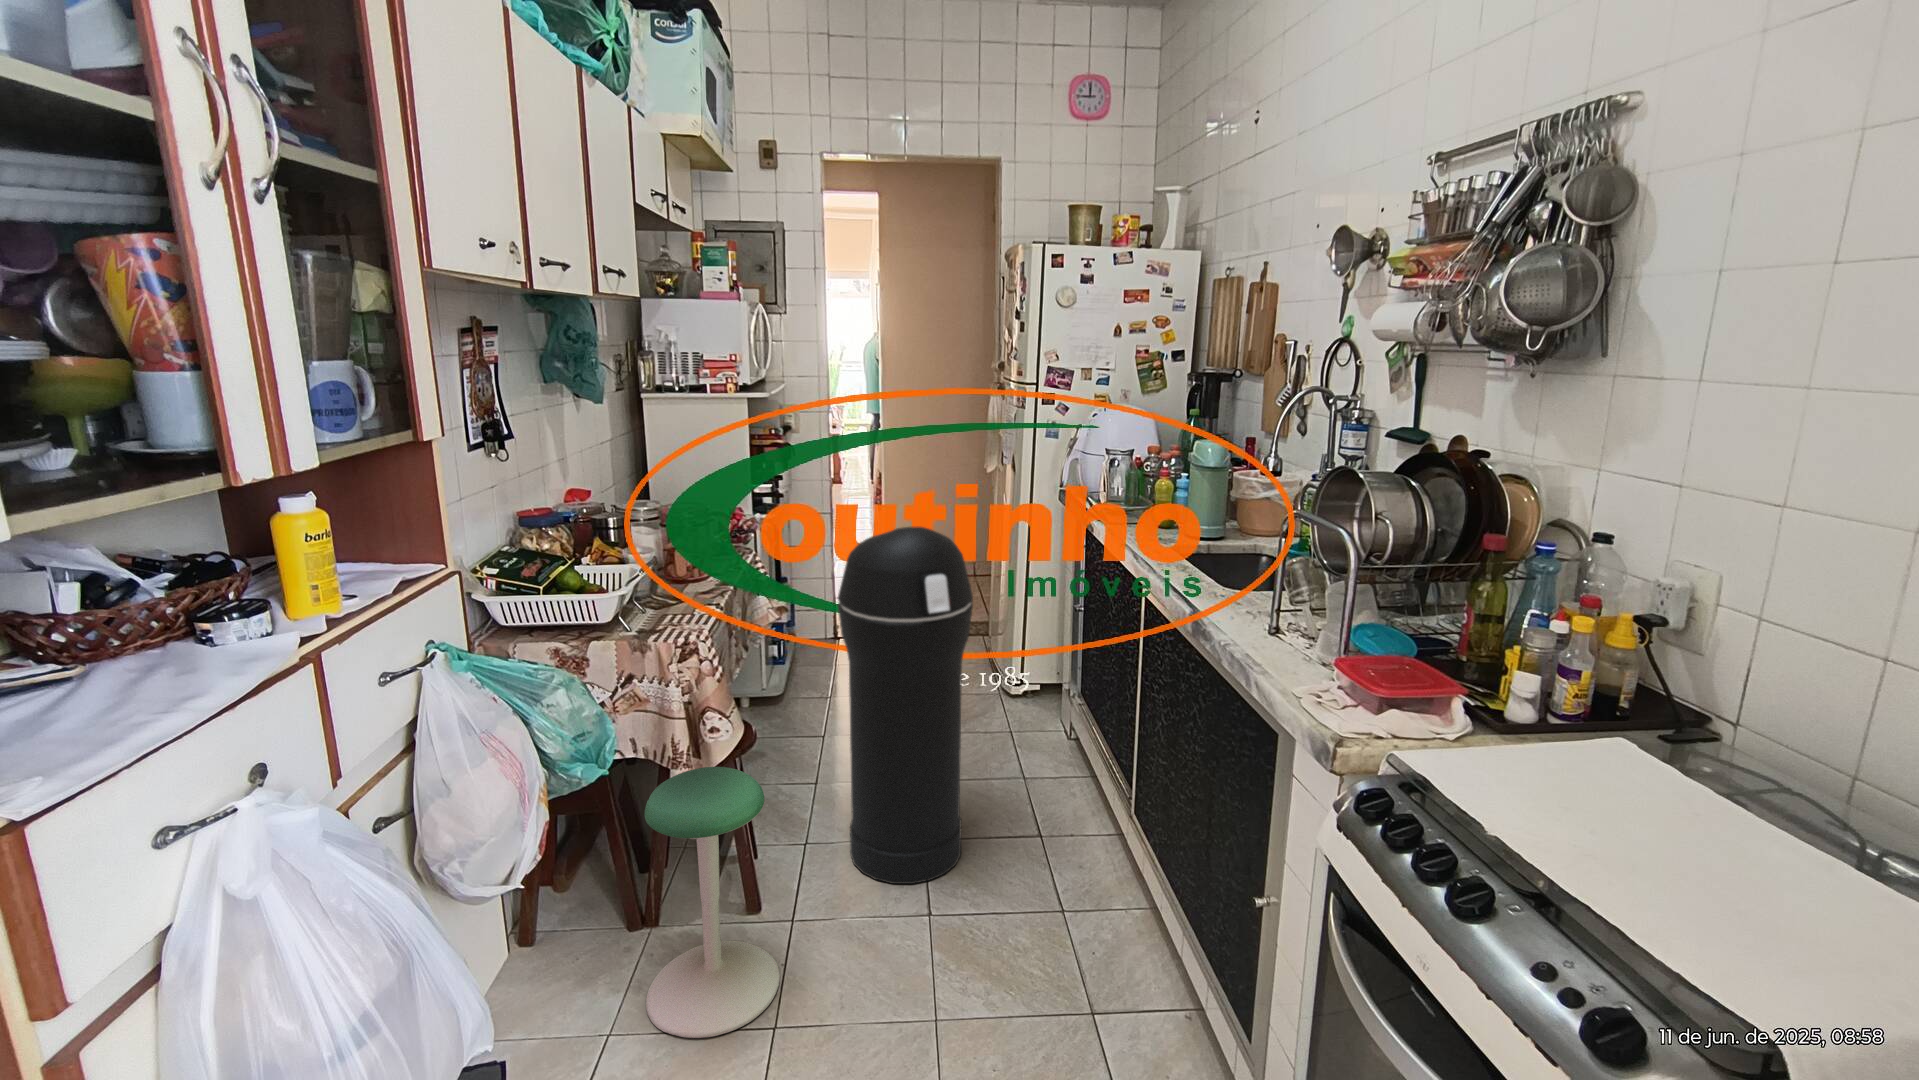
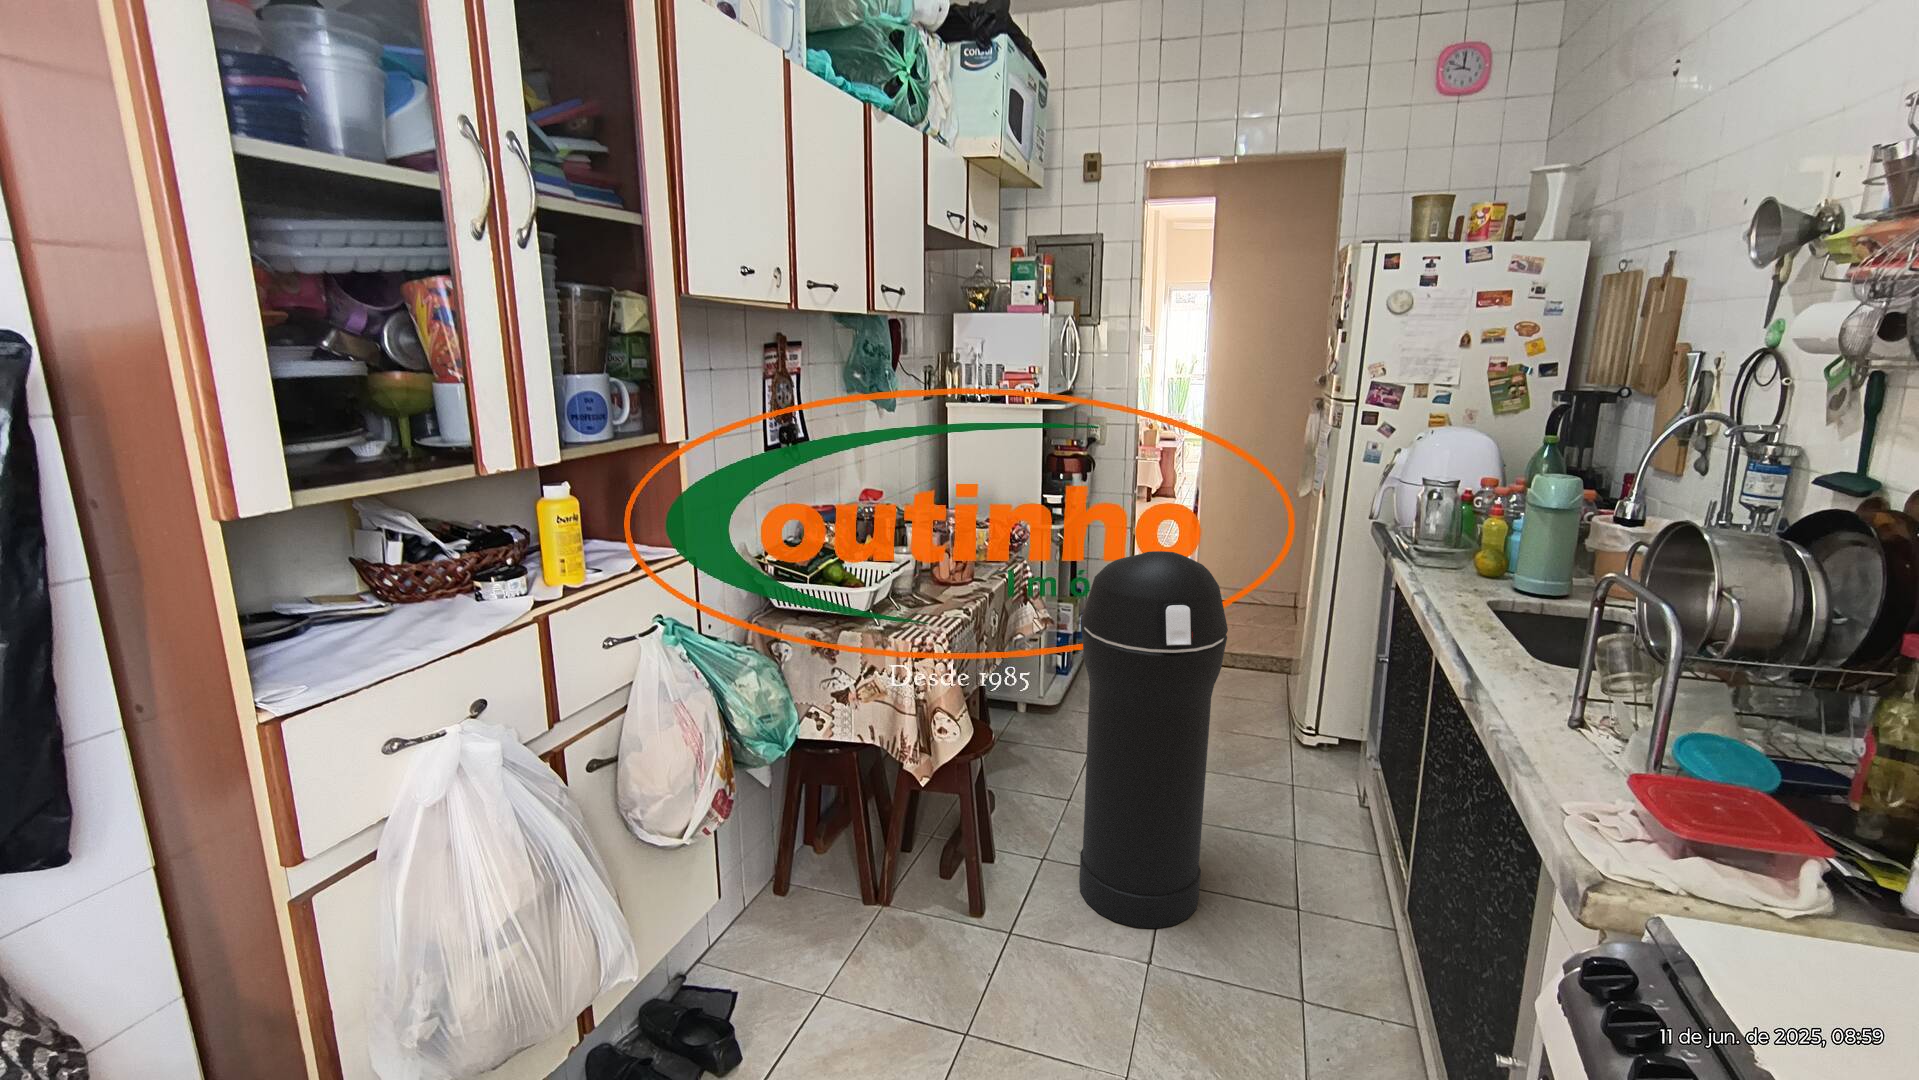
stool: present [645,767,780,1038] -> none [858,764,981,1022]

